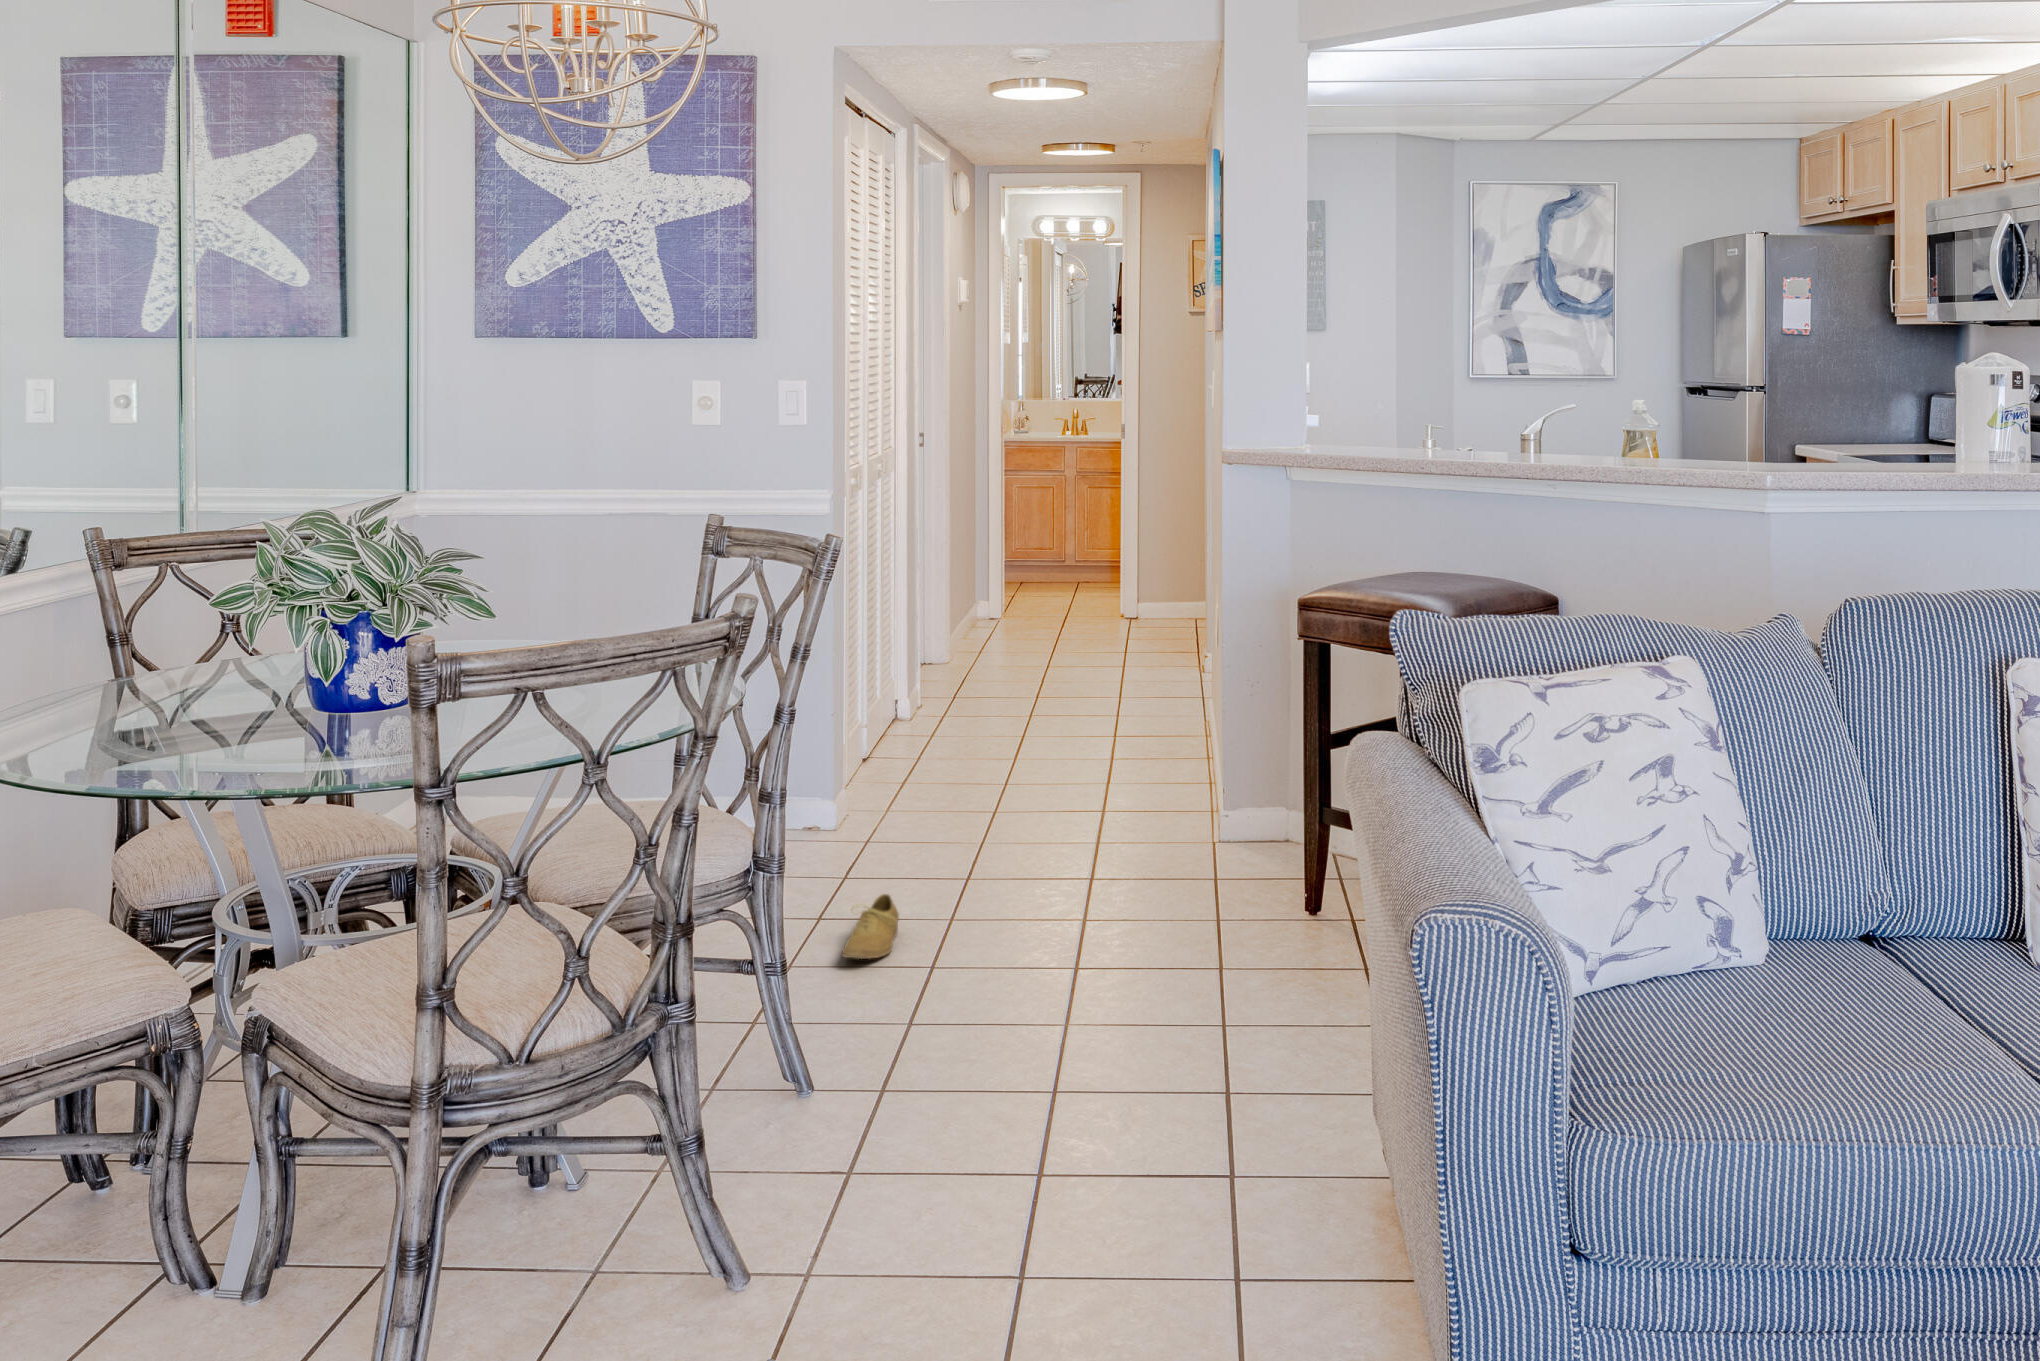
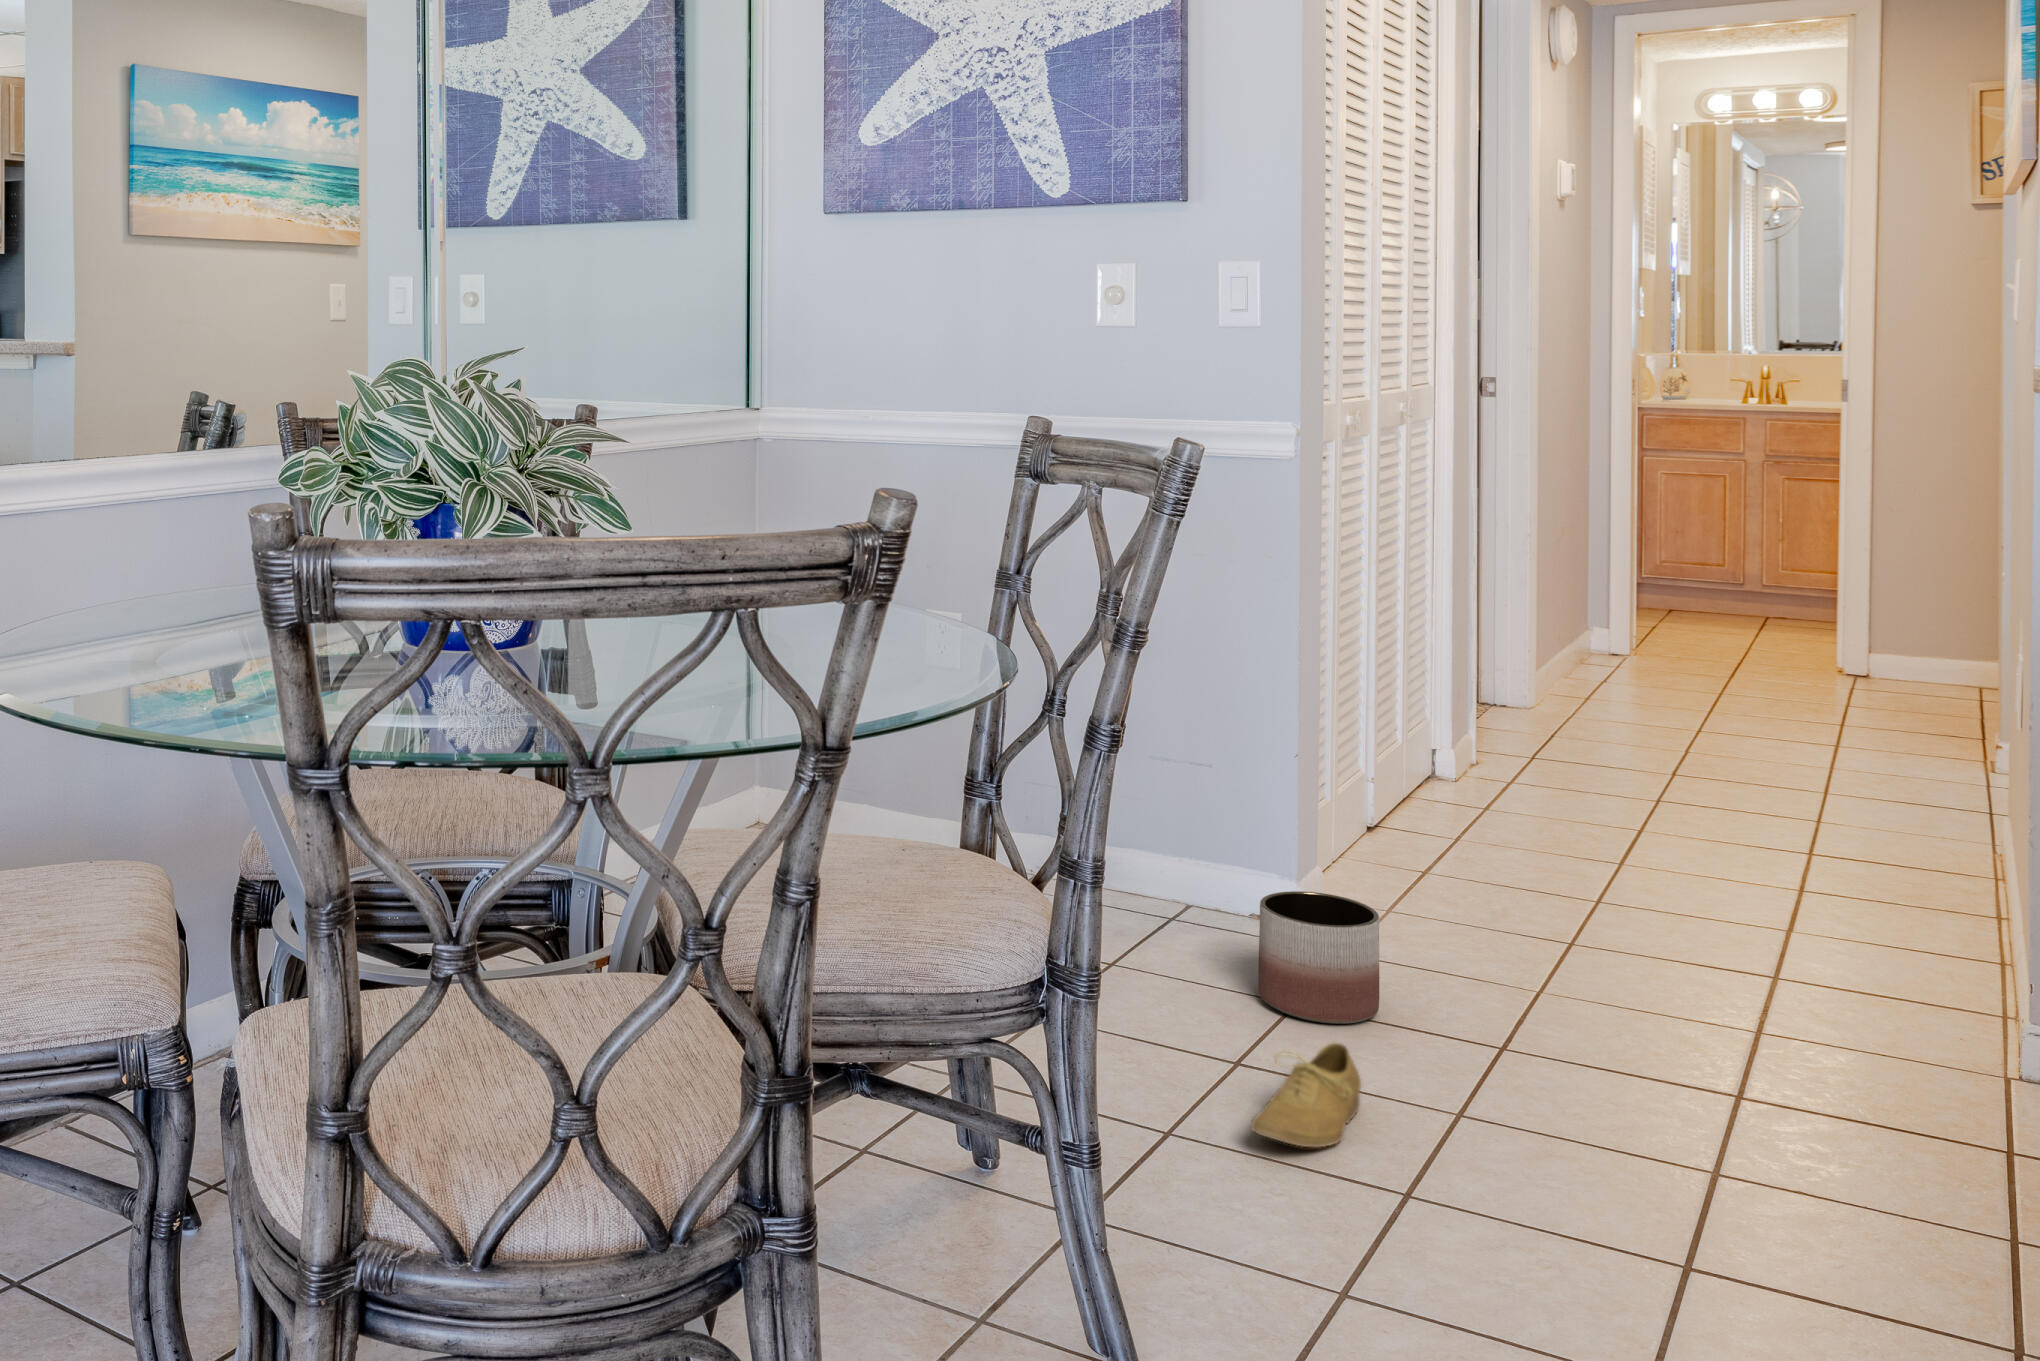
planter: none [824,807,898,890] -> present [1258,891,1379,1024]

